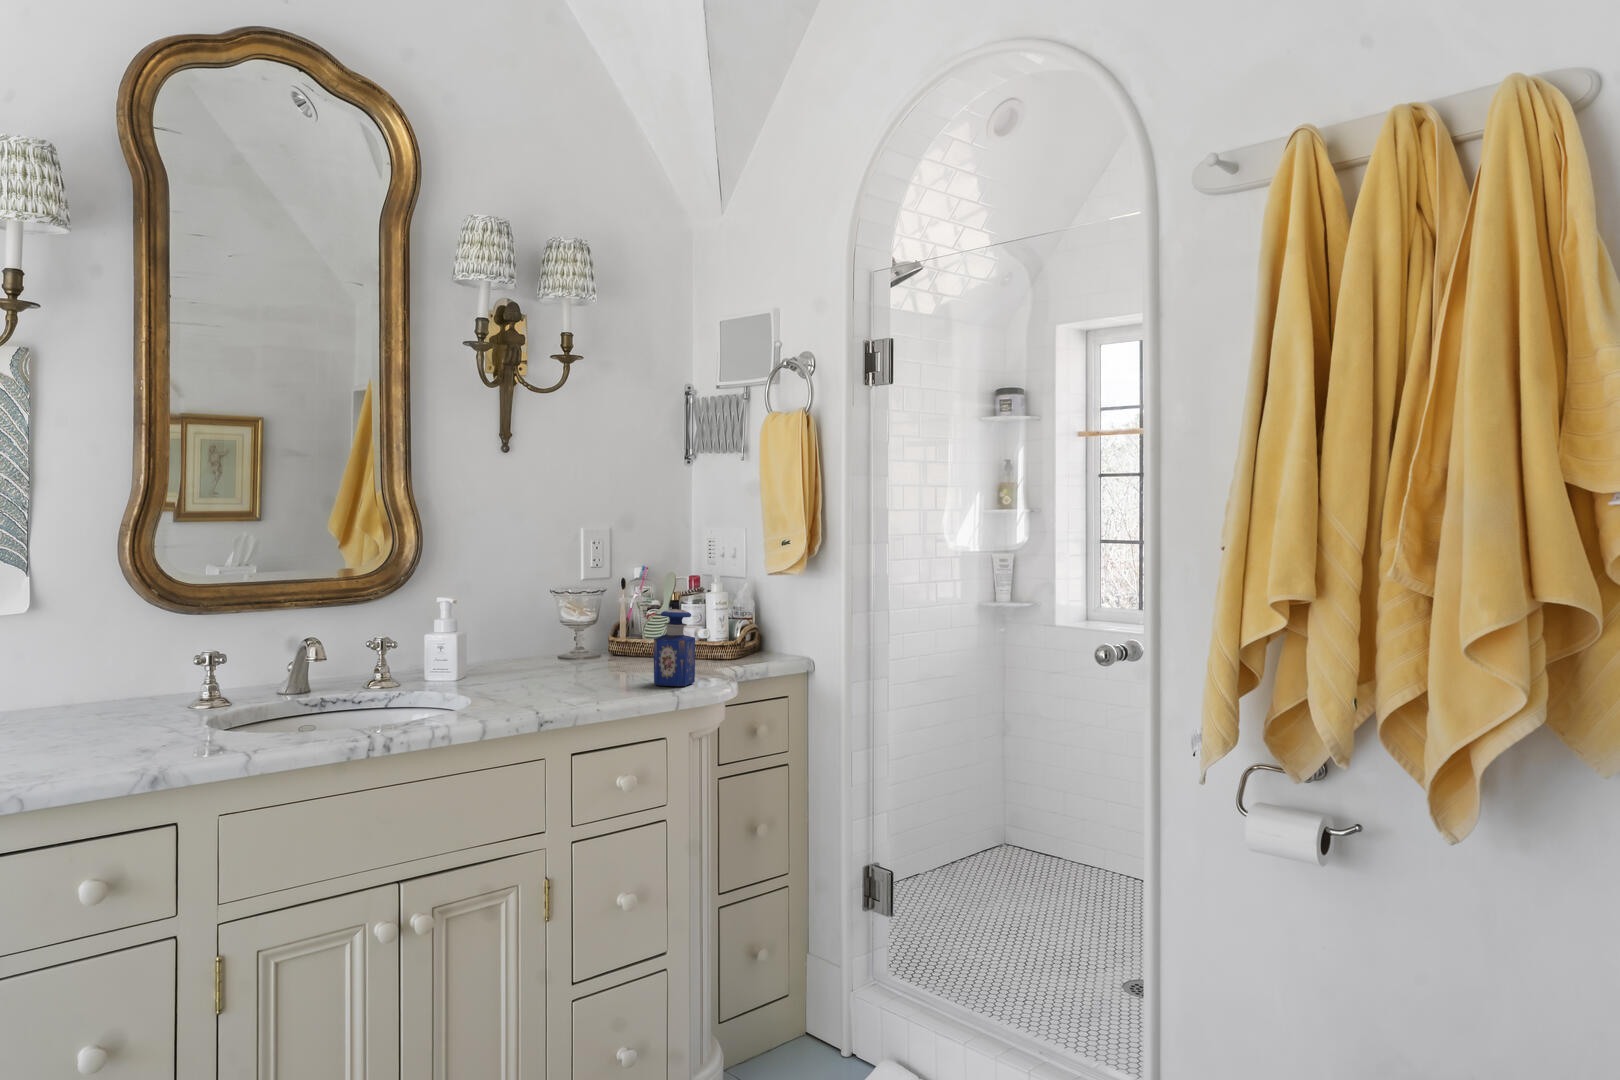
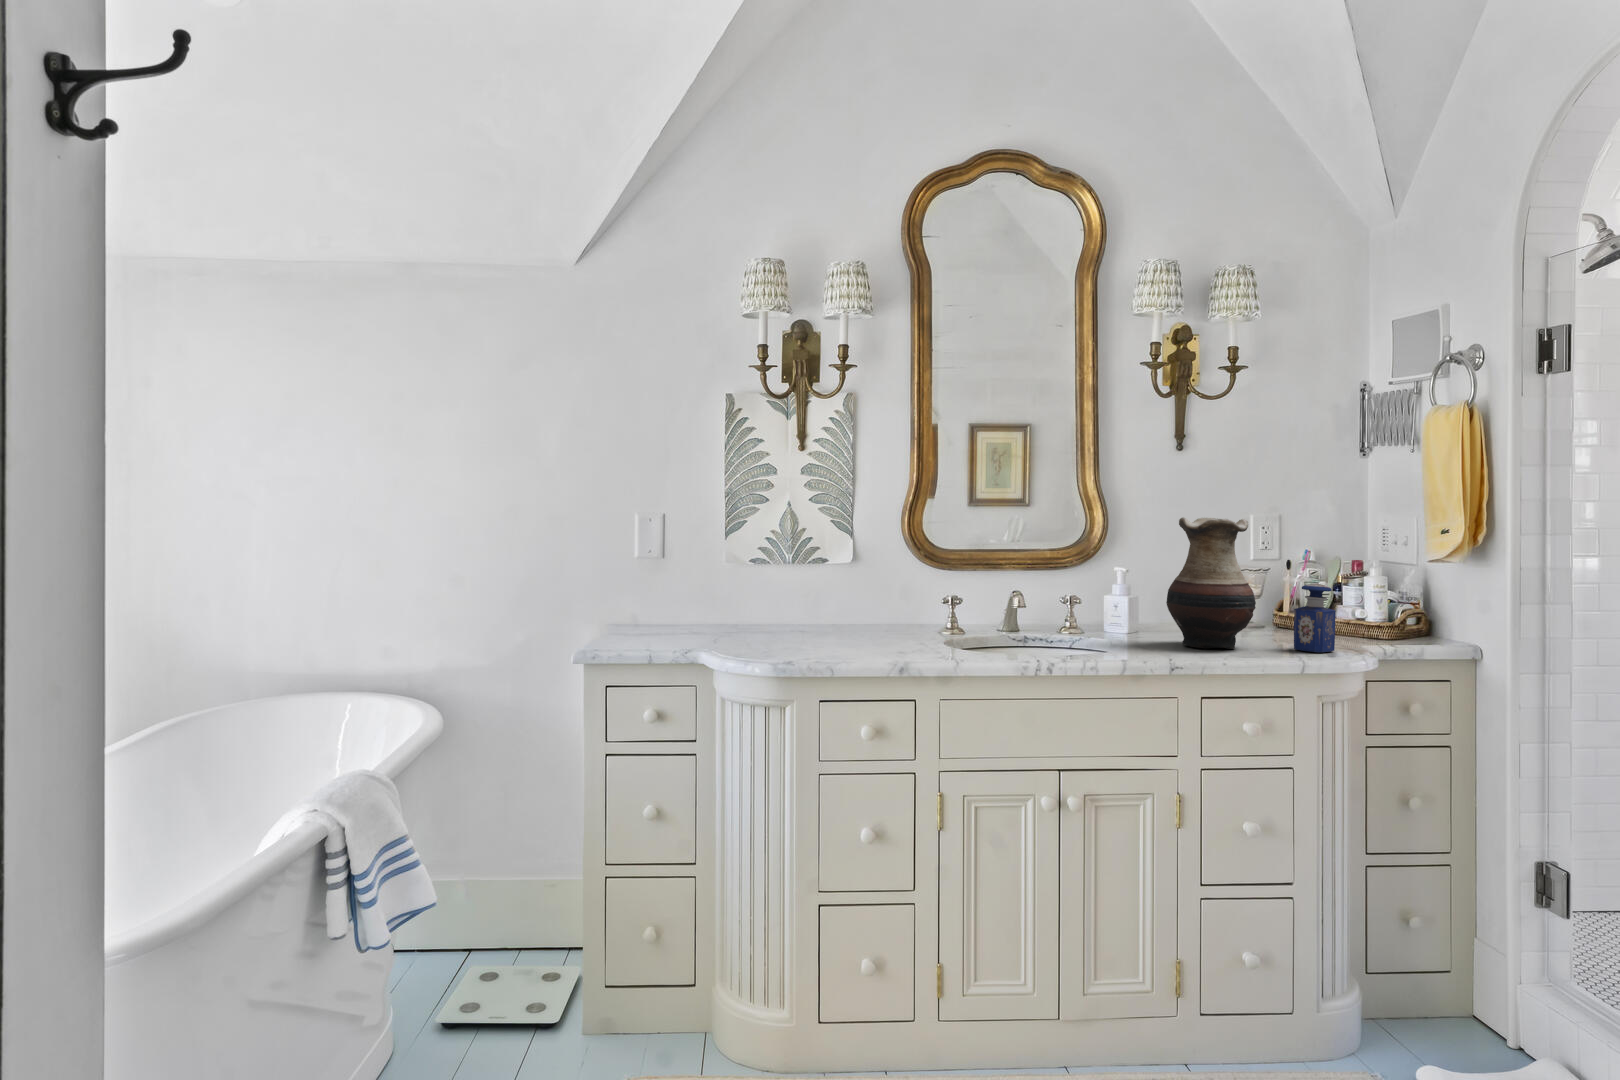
vase: none [513,535,615,694] -> present [1166,517,1256,649]

